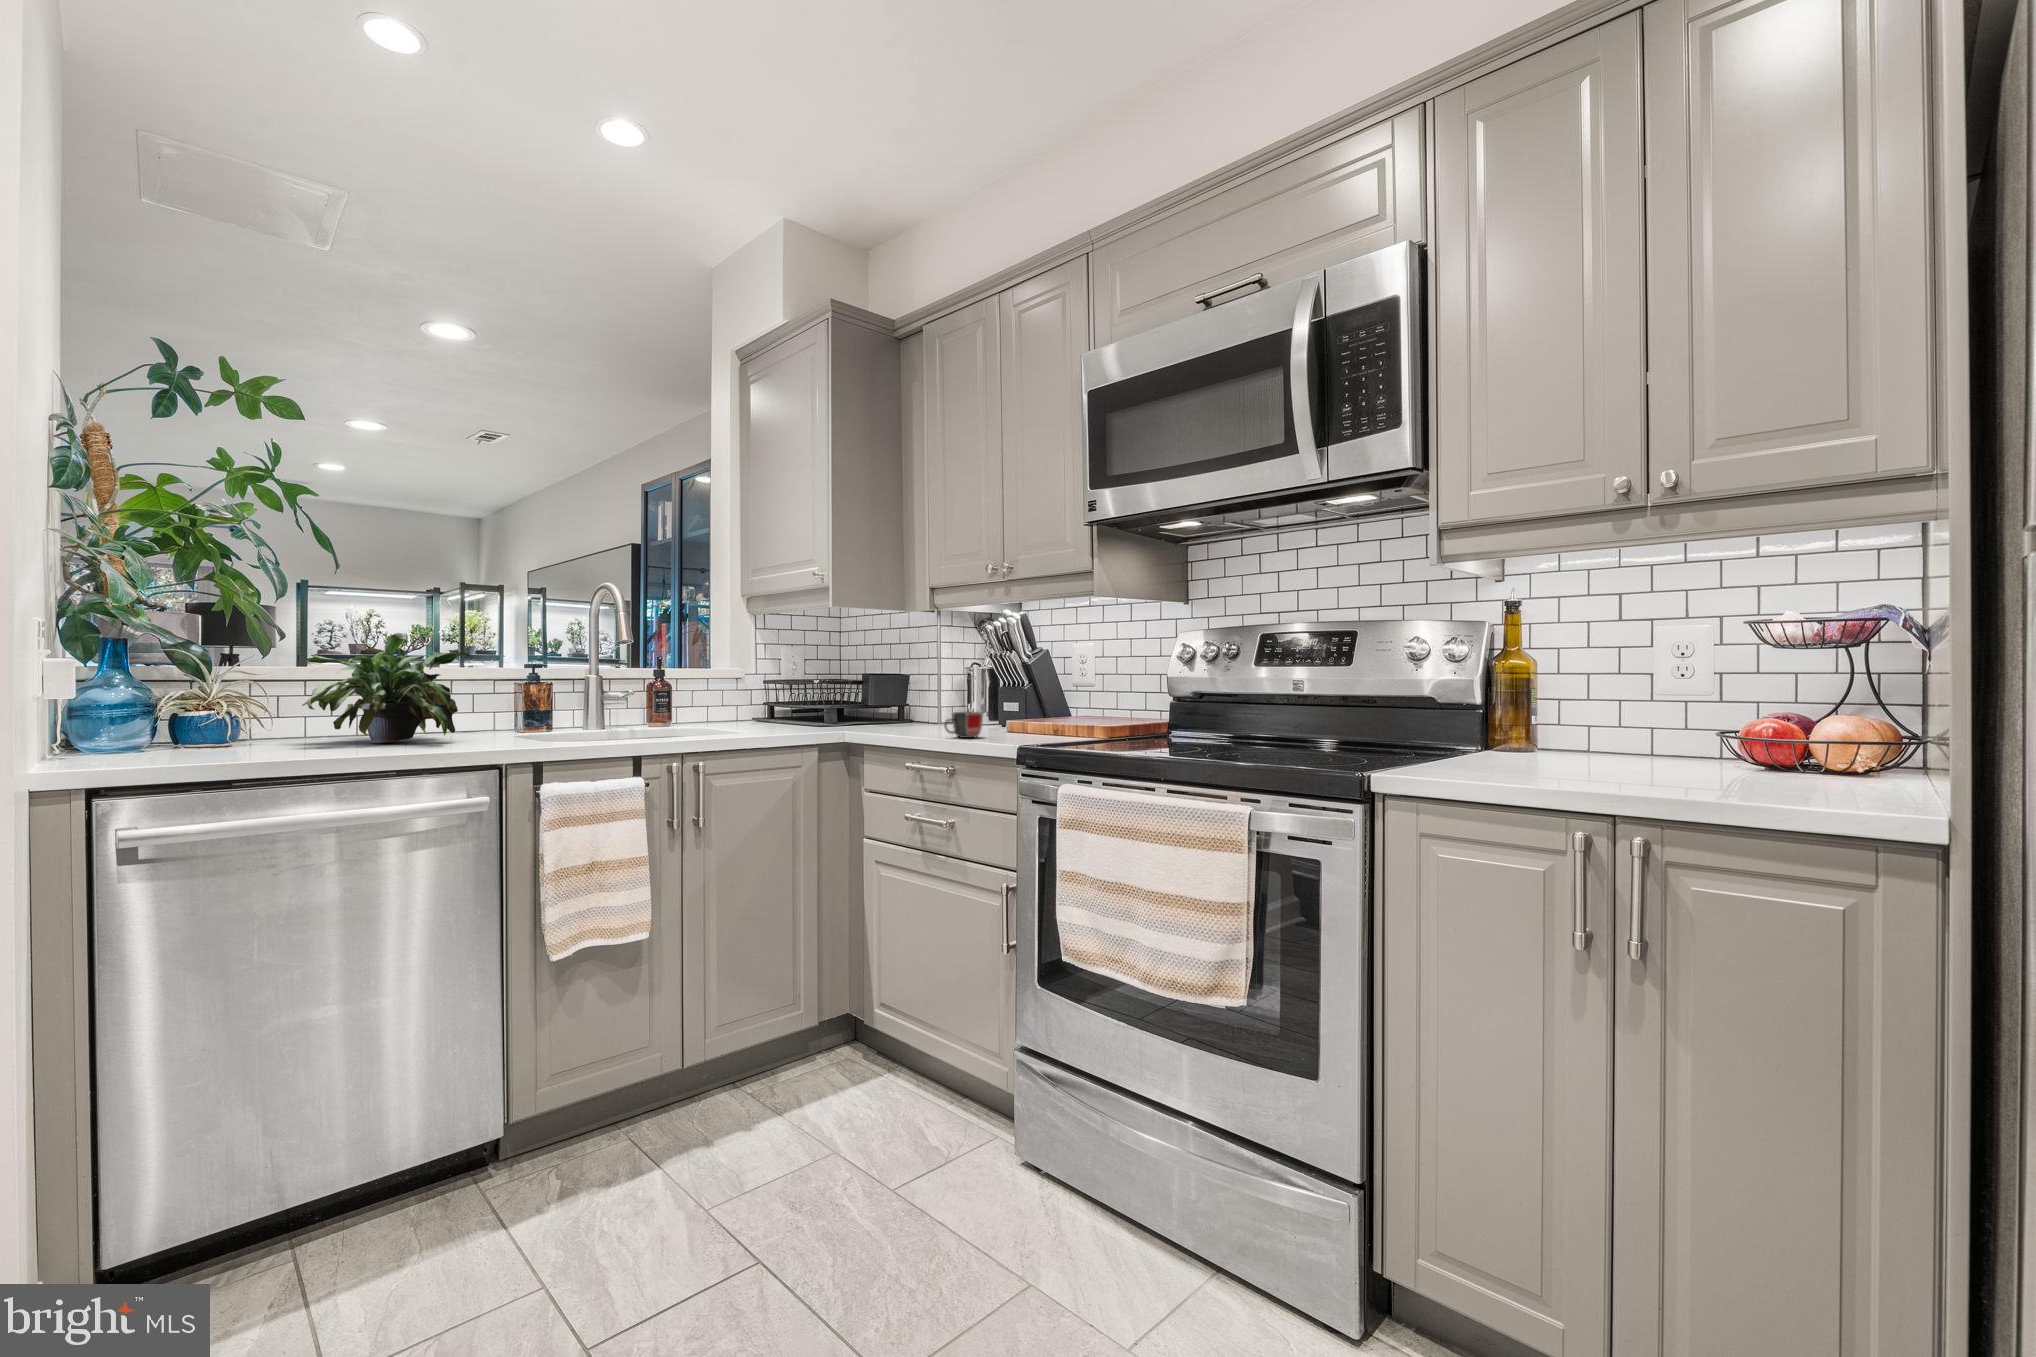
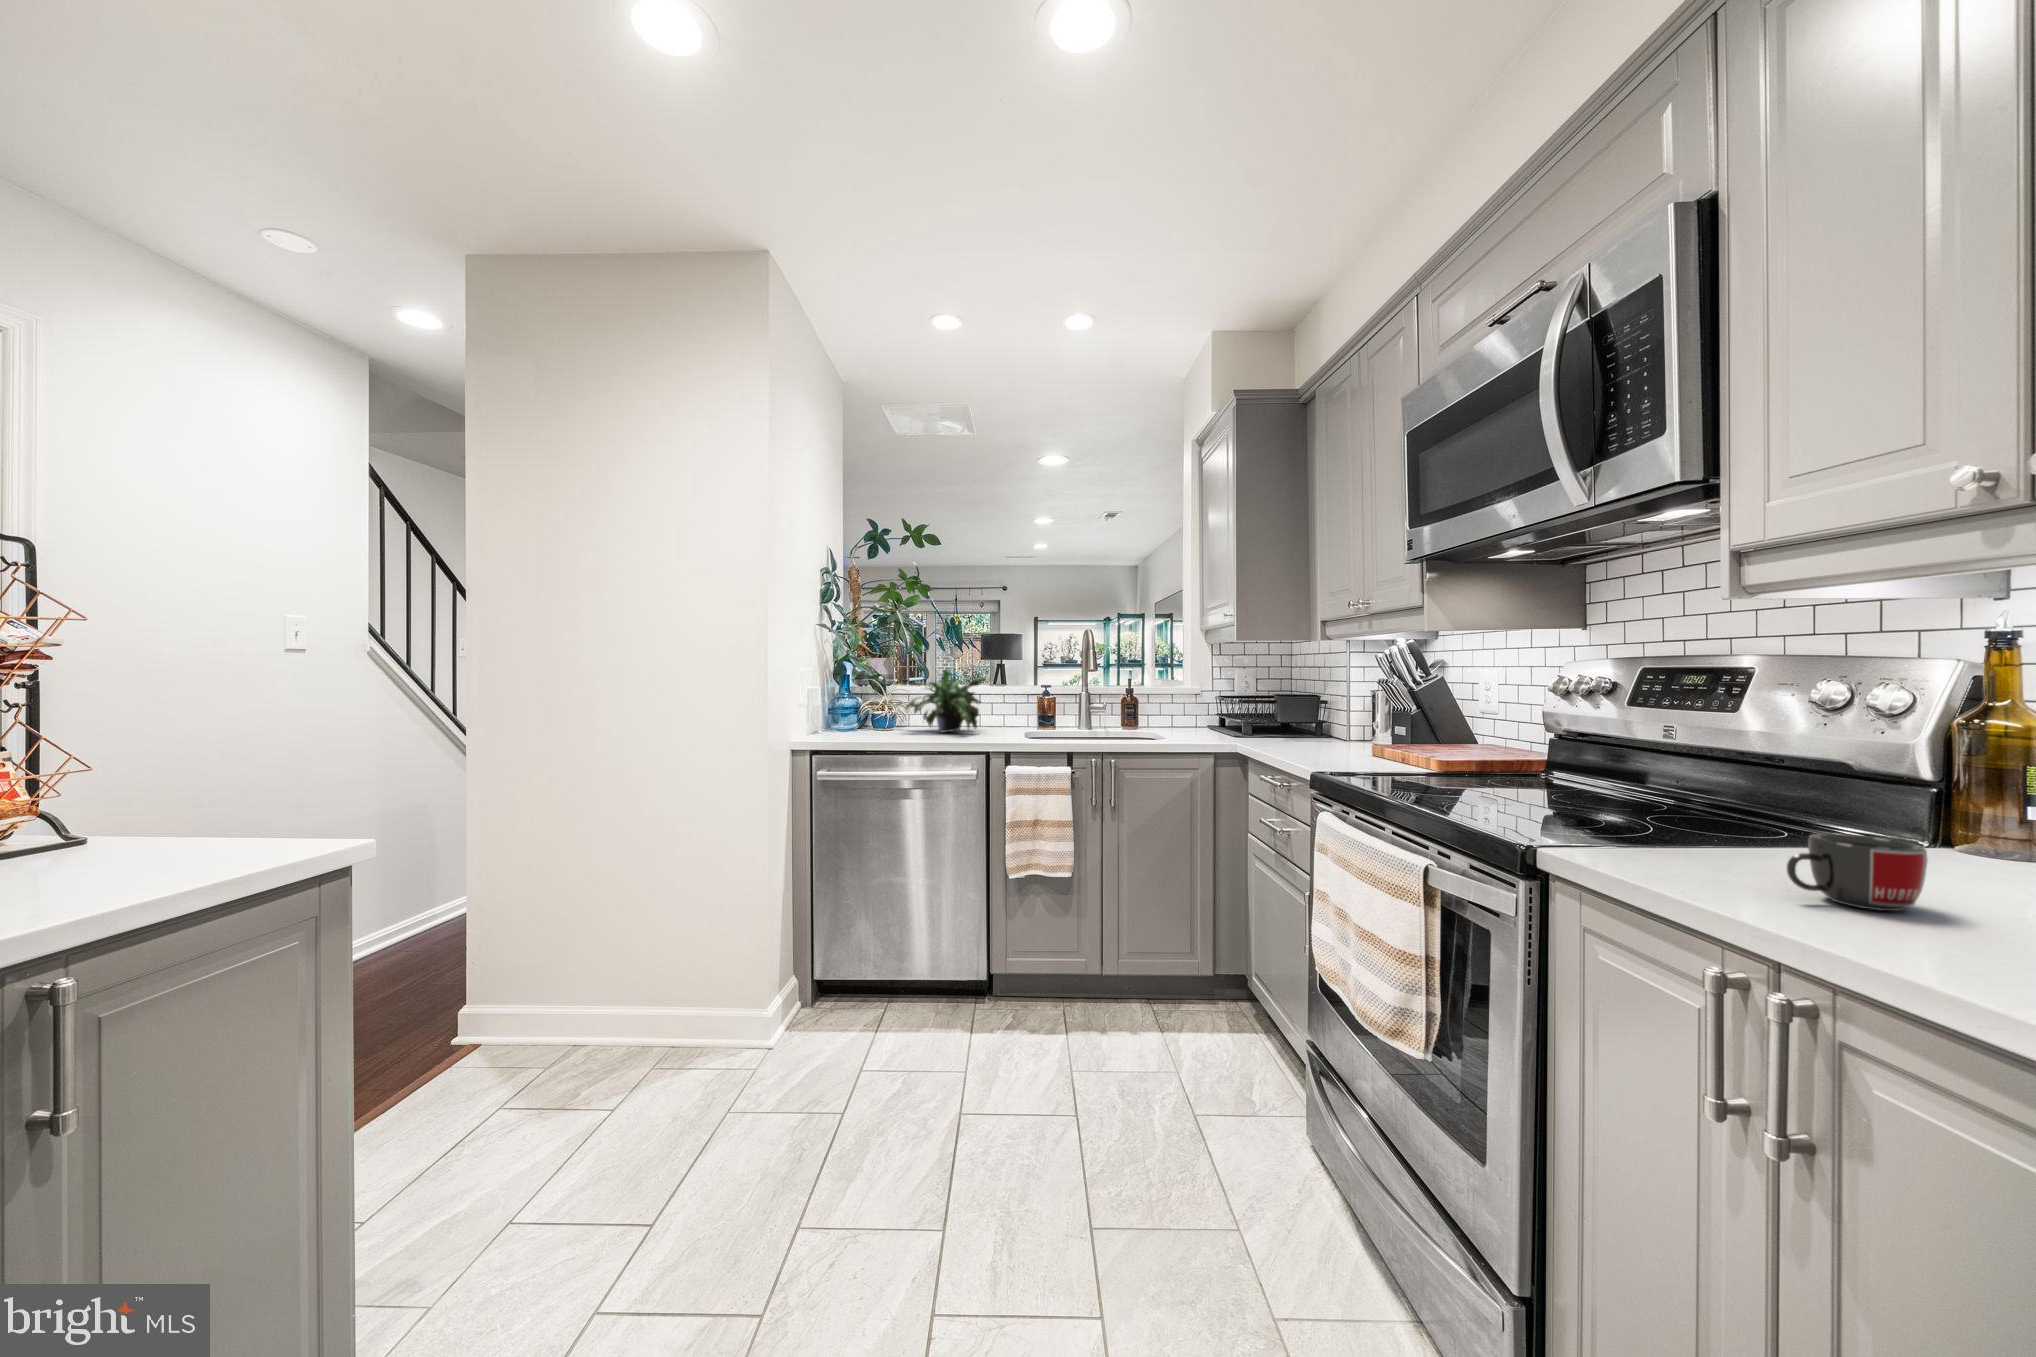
mug: present [944,712,983,738] -> present [1787,833,1928,911]

